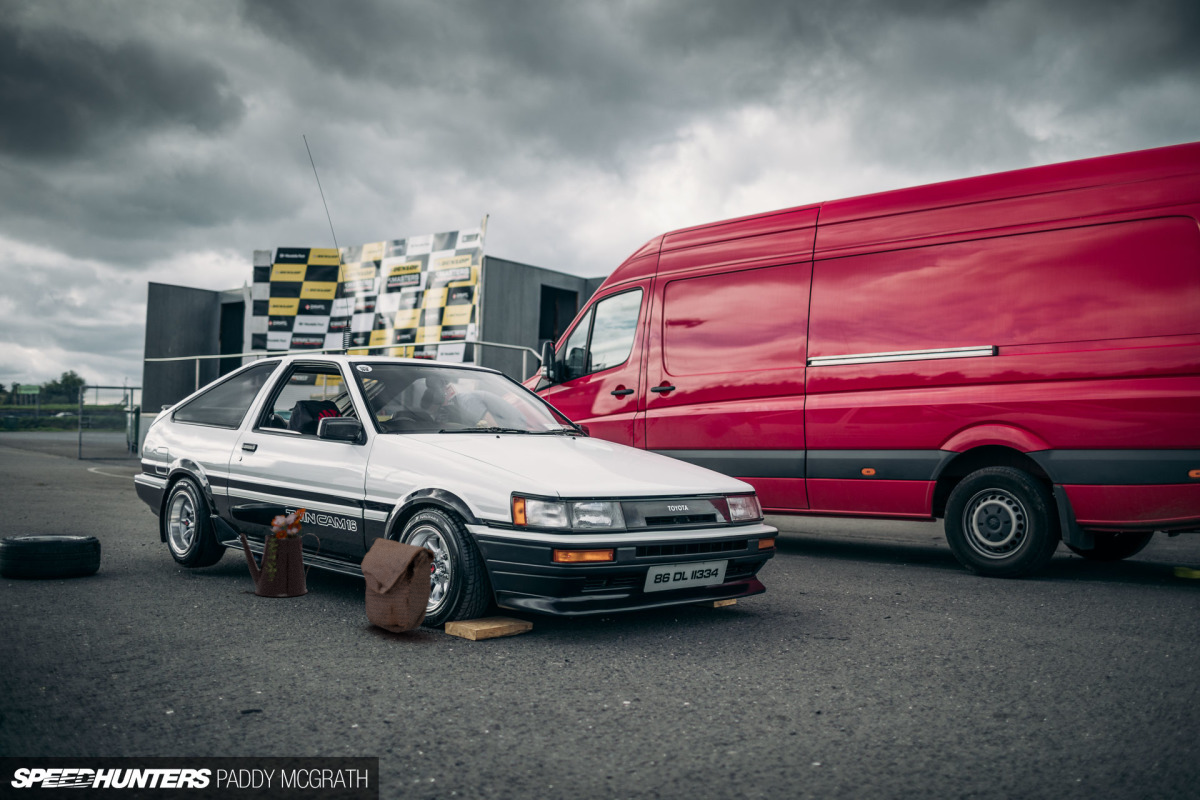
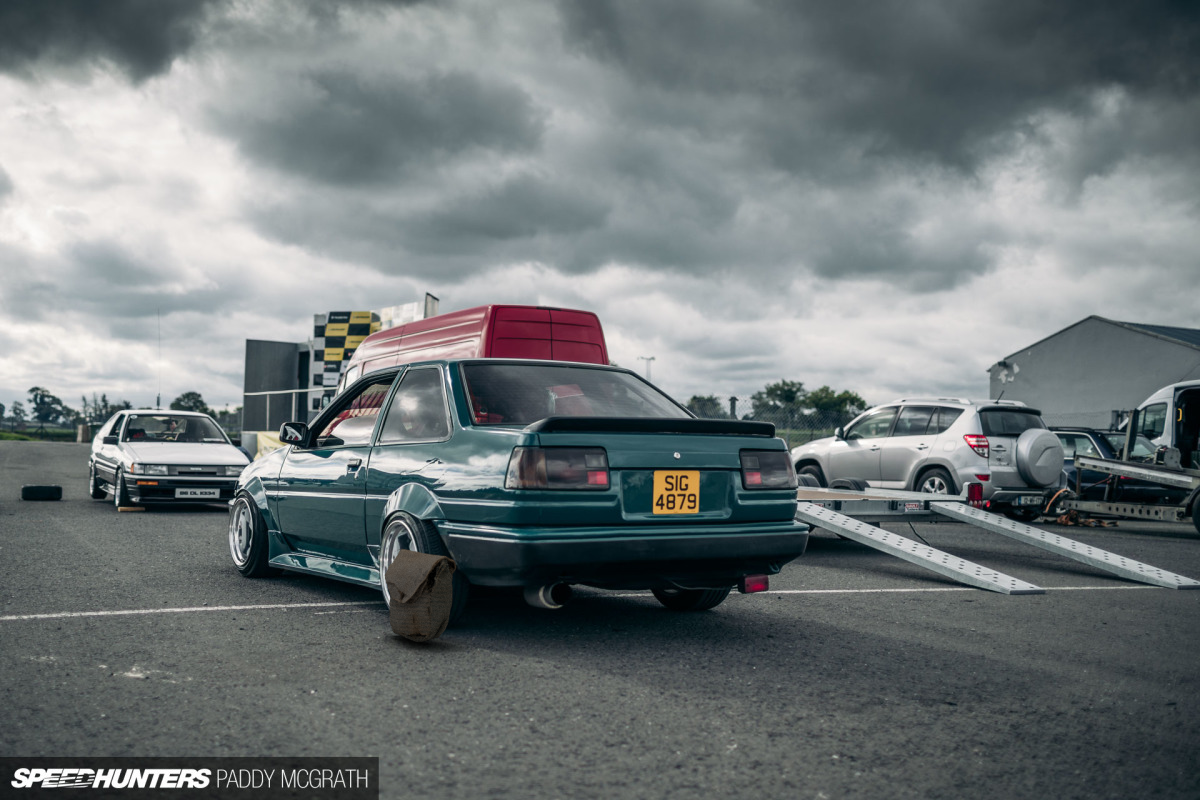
watering can: present [240,508,307,597] -> none [273,522,350,611]

